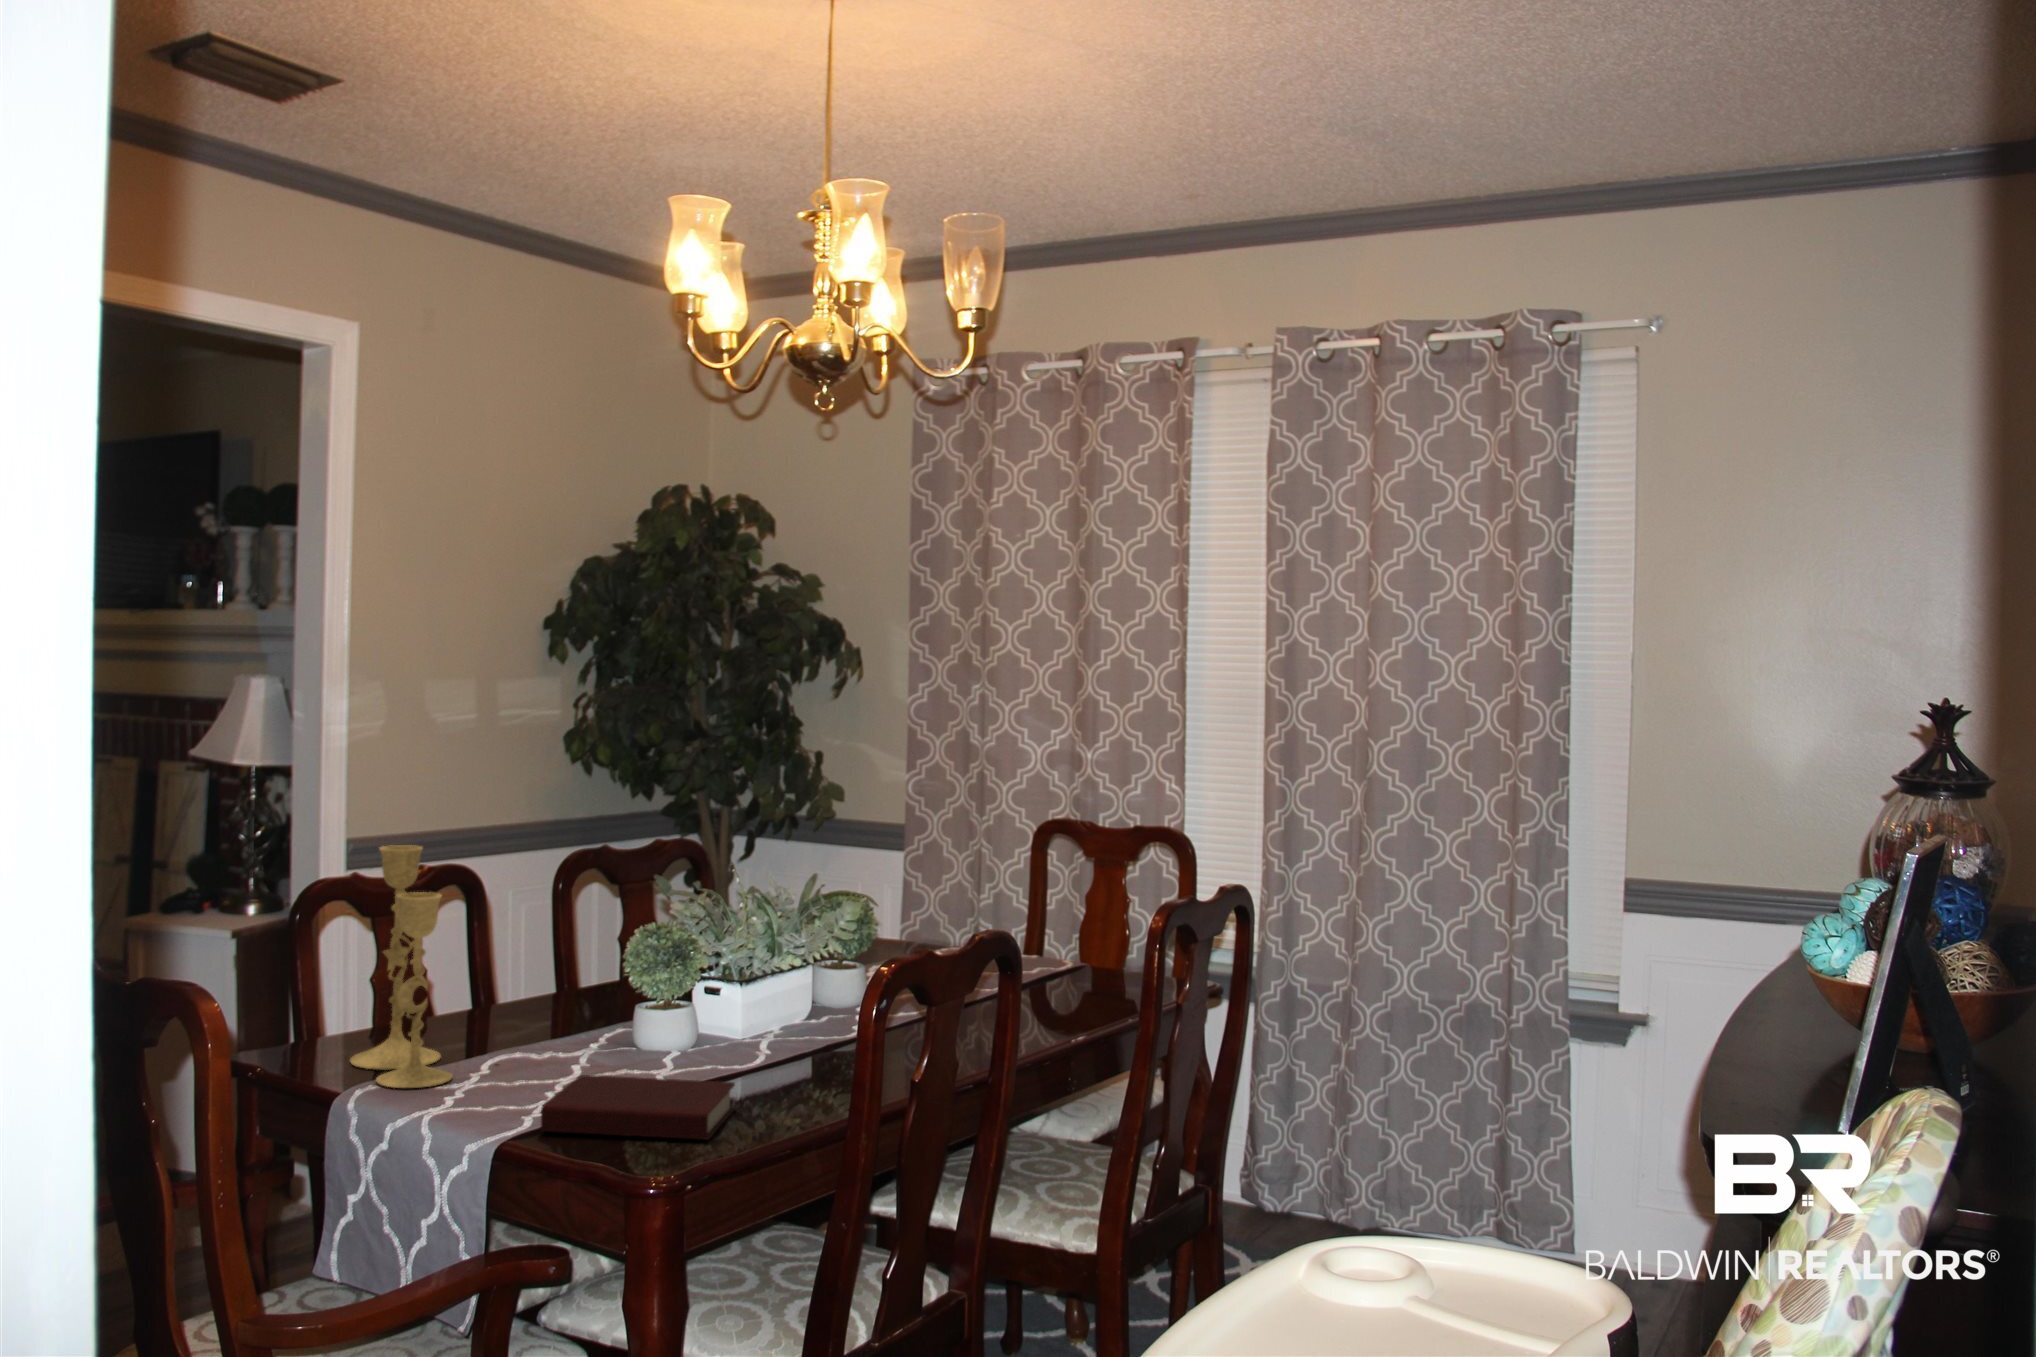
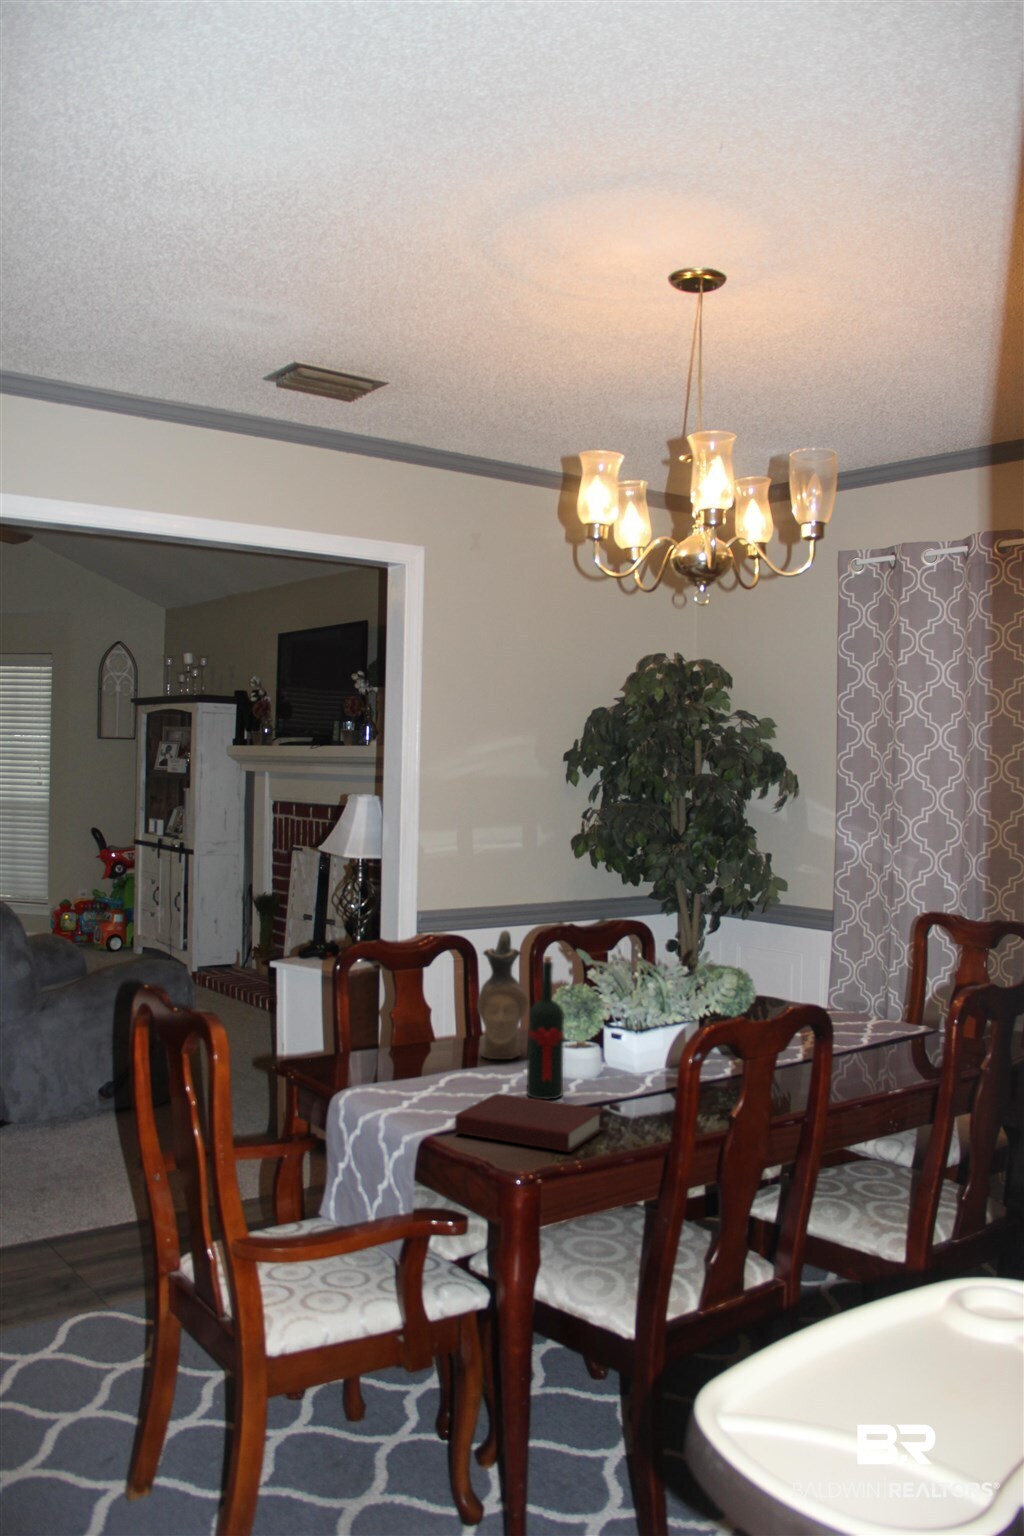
candlestick: present [350,845,452,1088] -> none [360,918,421,1092]
ceramic pitcher: none [513,858,585,1034] -> present [477,931,528,1059]
wine bottle: none [609,888,660,1079] -> present [527,956,564,1099]

